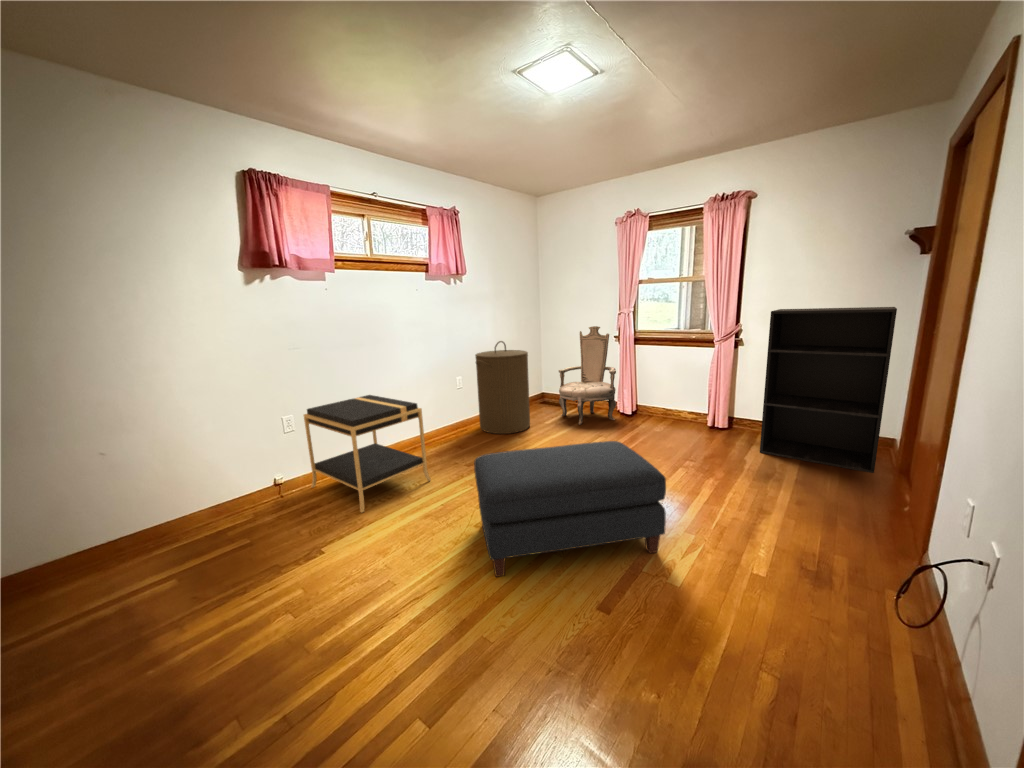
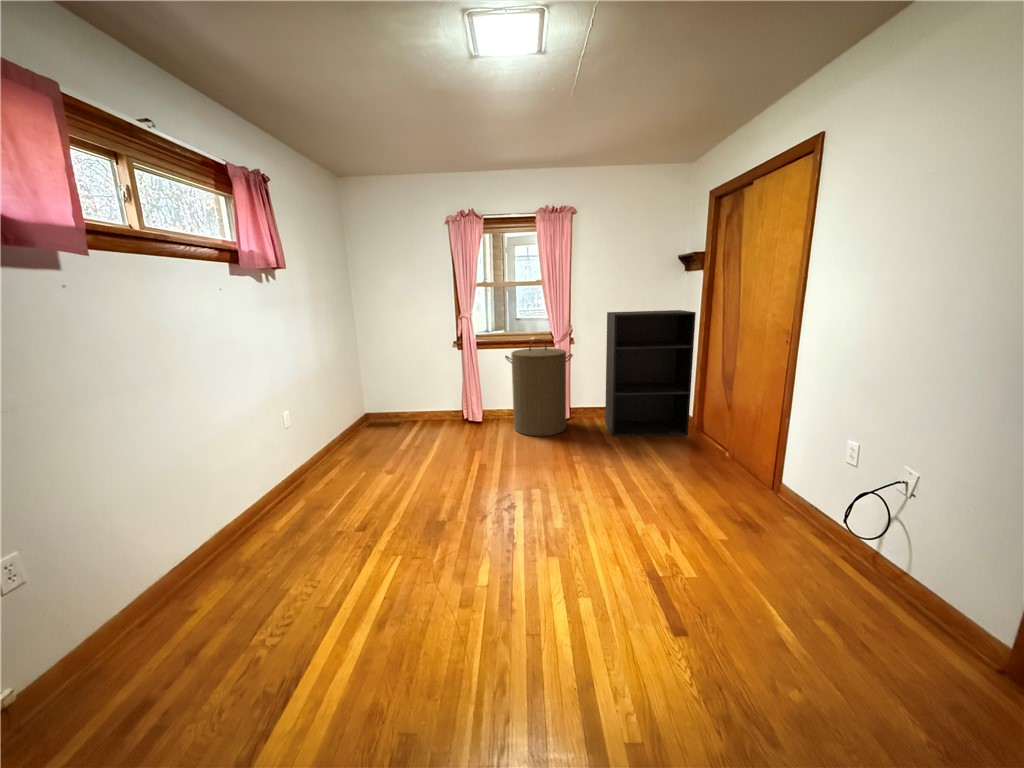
armchair: present [559,326,616,425] -> none [401,332,470,443]
laundry hamper: present [475,341,530,434] -> present [505,339,573,436]
nightstand: present [303,395,431,513] -> none [52,464,329,675]
ottoman: present [474,441,666,577] -> none [454,455,659,660]

